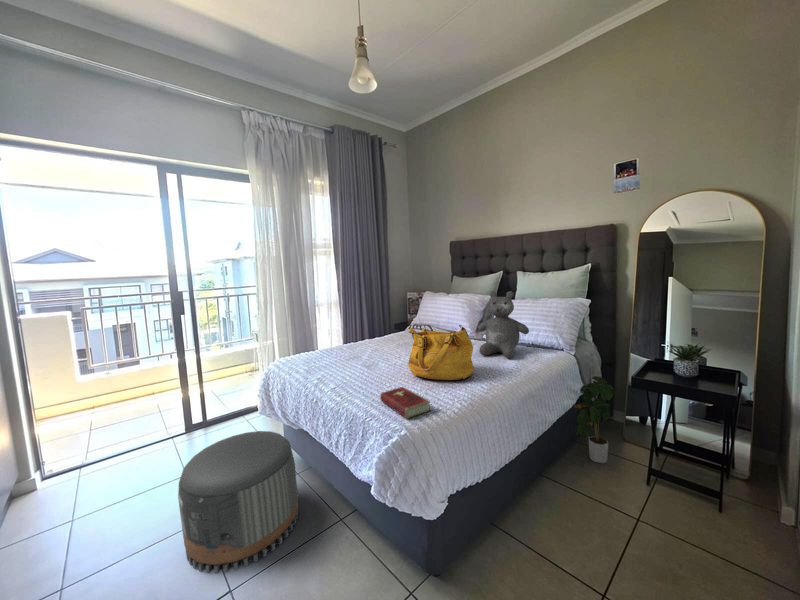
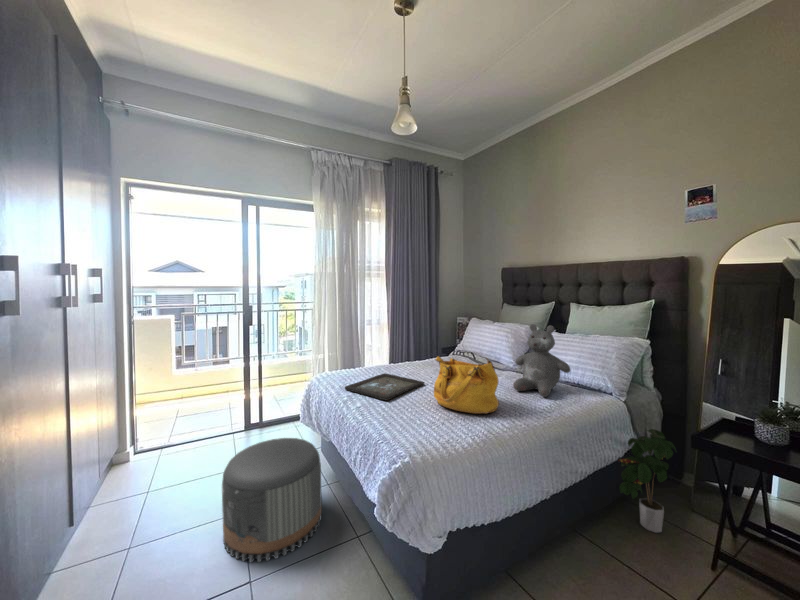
tray: none [311,352,393,378] -> present [345,373,424,400]
hardcover book: present [380,387,430,419] -> none [396,414,440,447]

